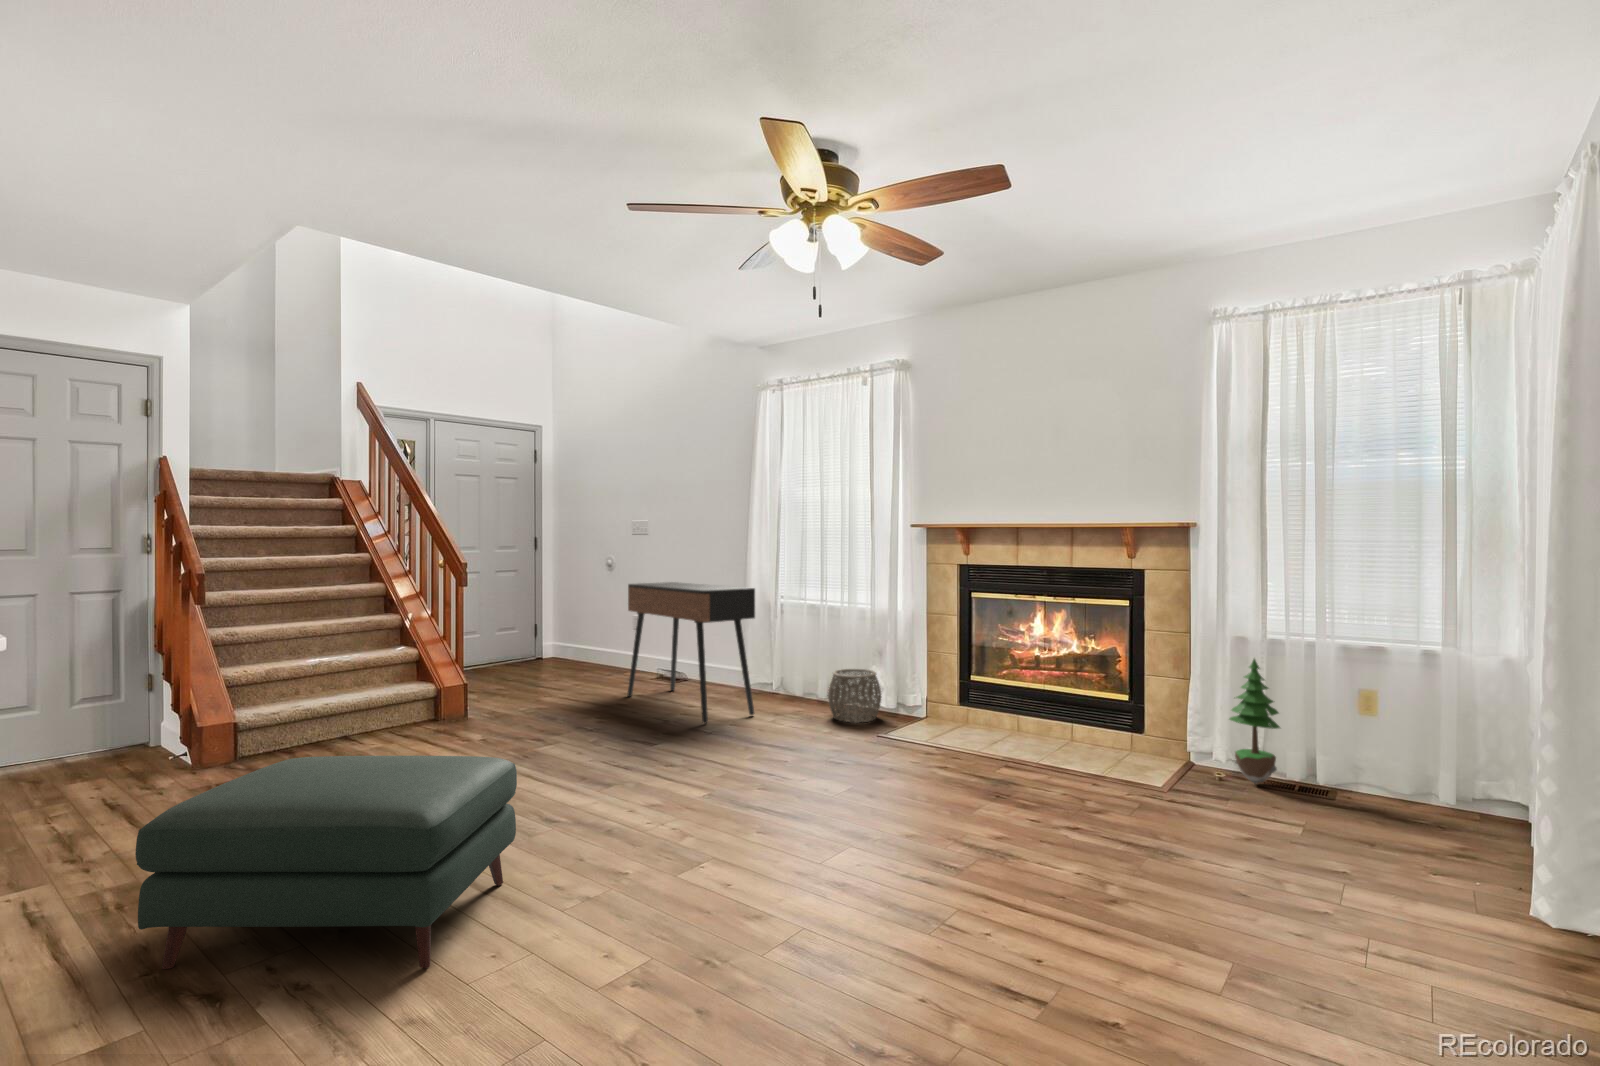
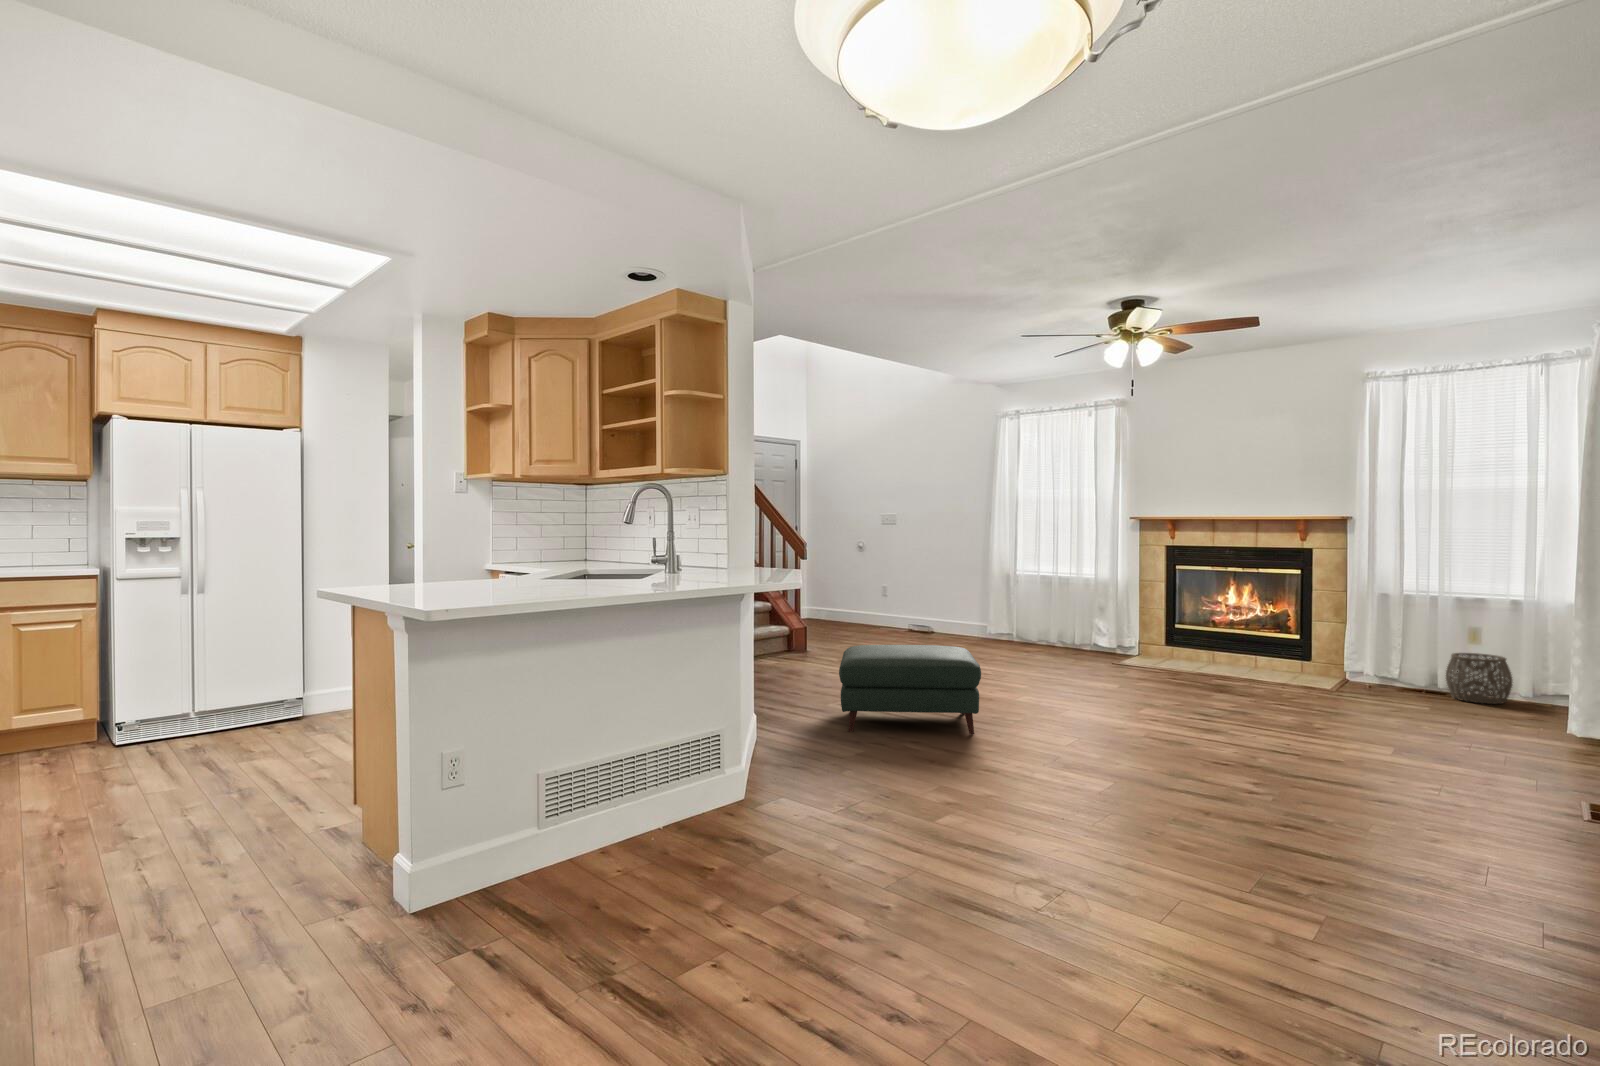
console table: present [628,582,755,724] -> none [904,559,1013,657]
potted tree: present [1229,659,1280,784] -> none [1375,606,1412,690]
woven basket: present [828,669,882,723] -> present [1446,653,1513,704]

